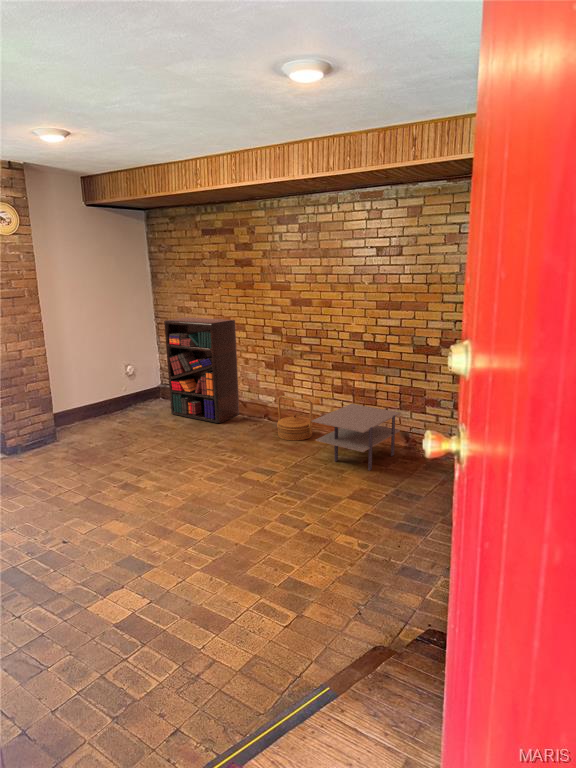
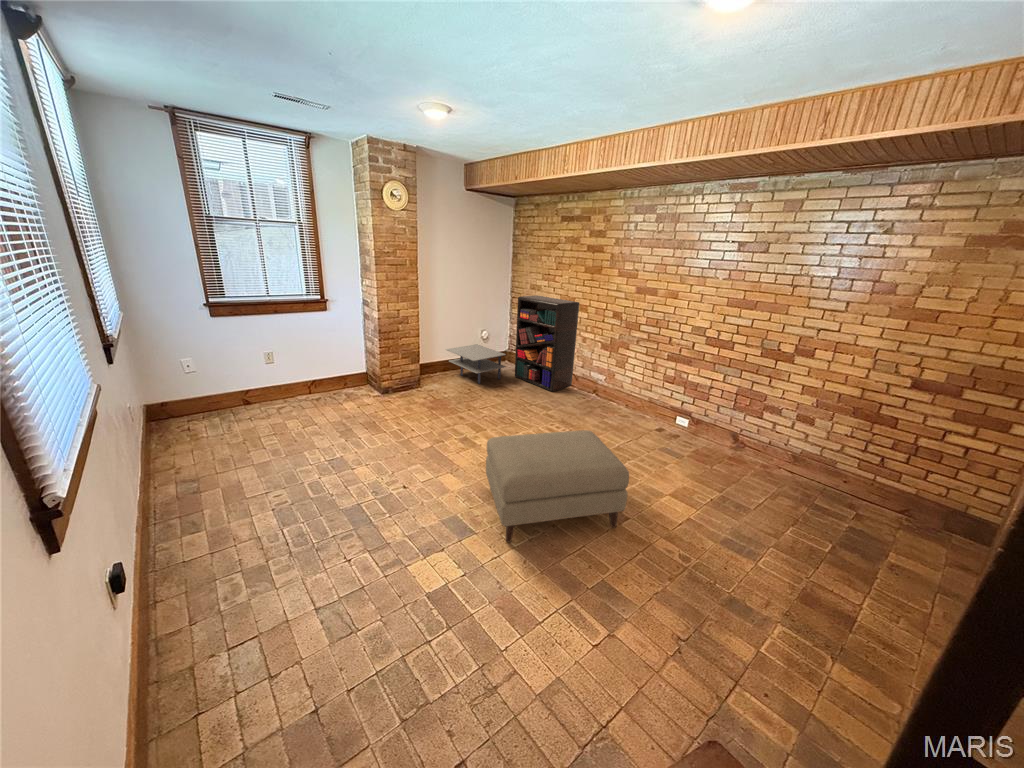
woven basket: present [277,395,313,441] -> none [604,377,641,421]
side table: present [312,404,400,471] -> present [446,344,506,384]
ottoman: none [154,444,305,566] -> present [486,430,629,543]

